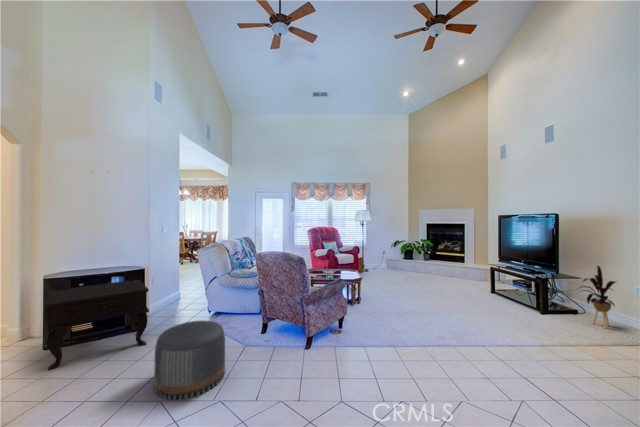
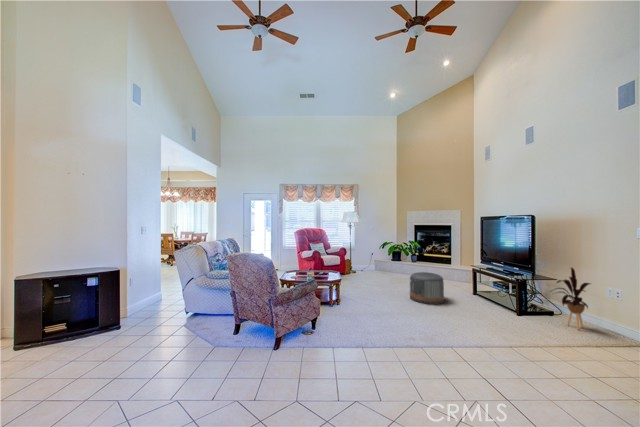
side table: present [45,279,149,370] -> none [11,280,119,371]
pouf: present [154,321,225,400] -> present [410,272,444,304]

